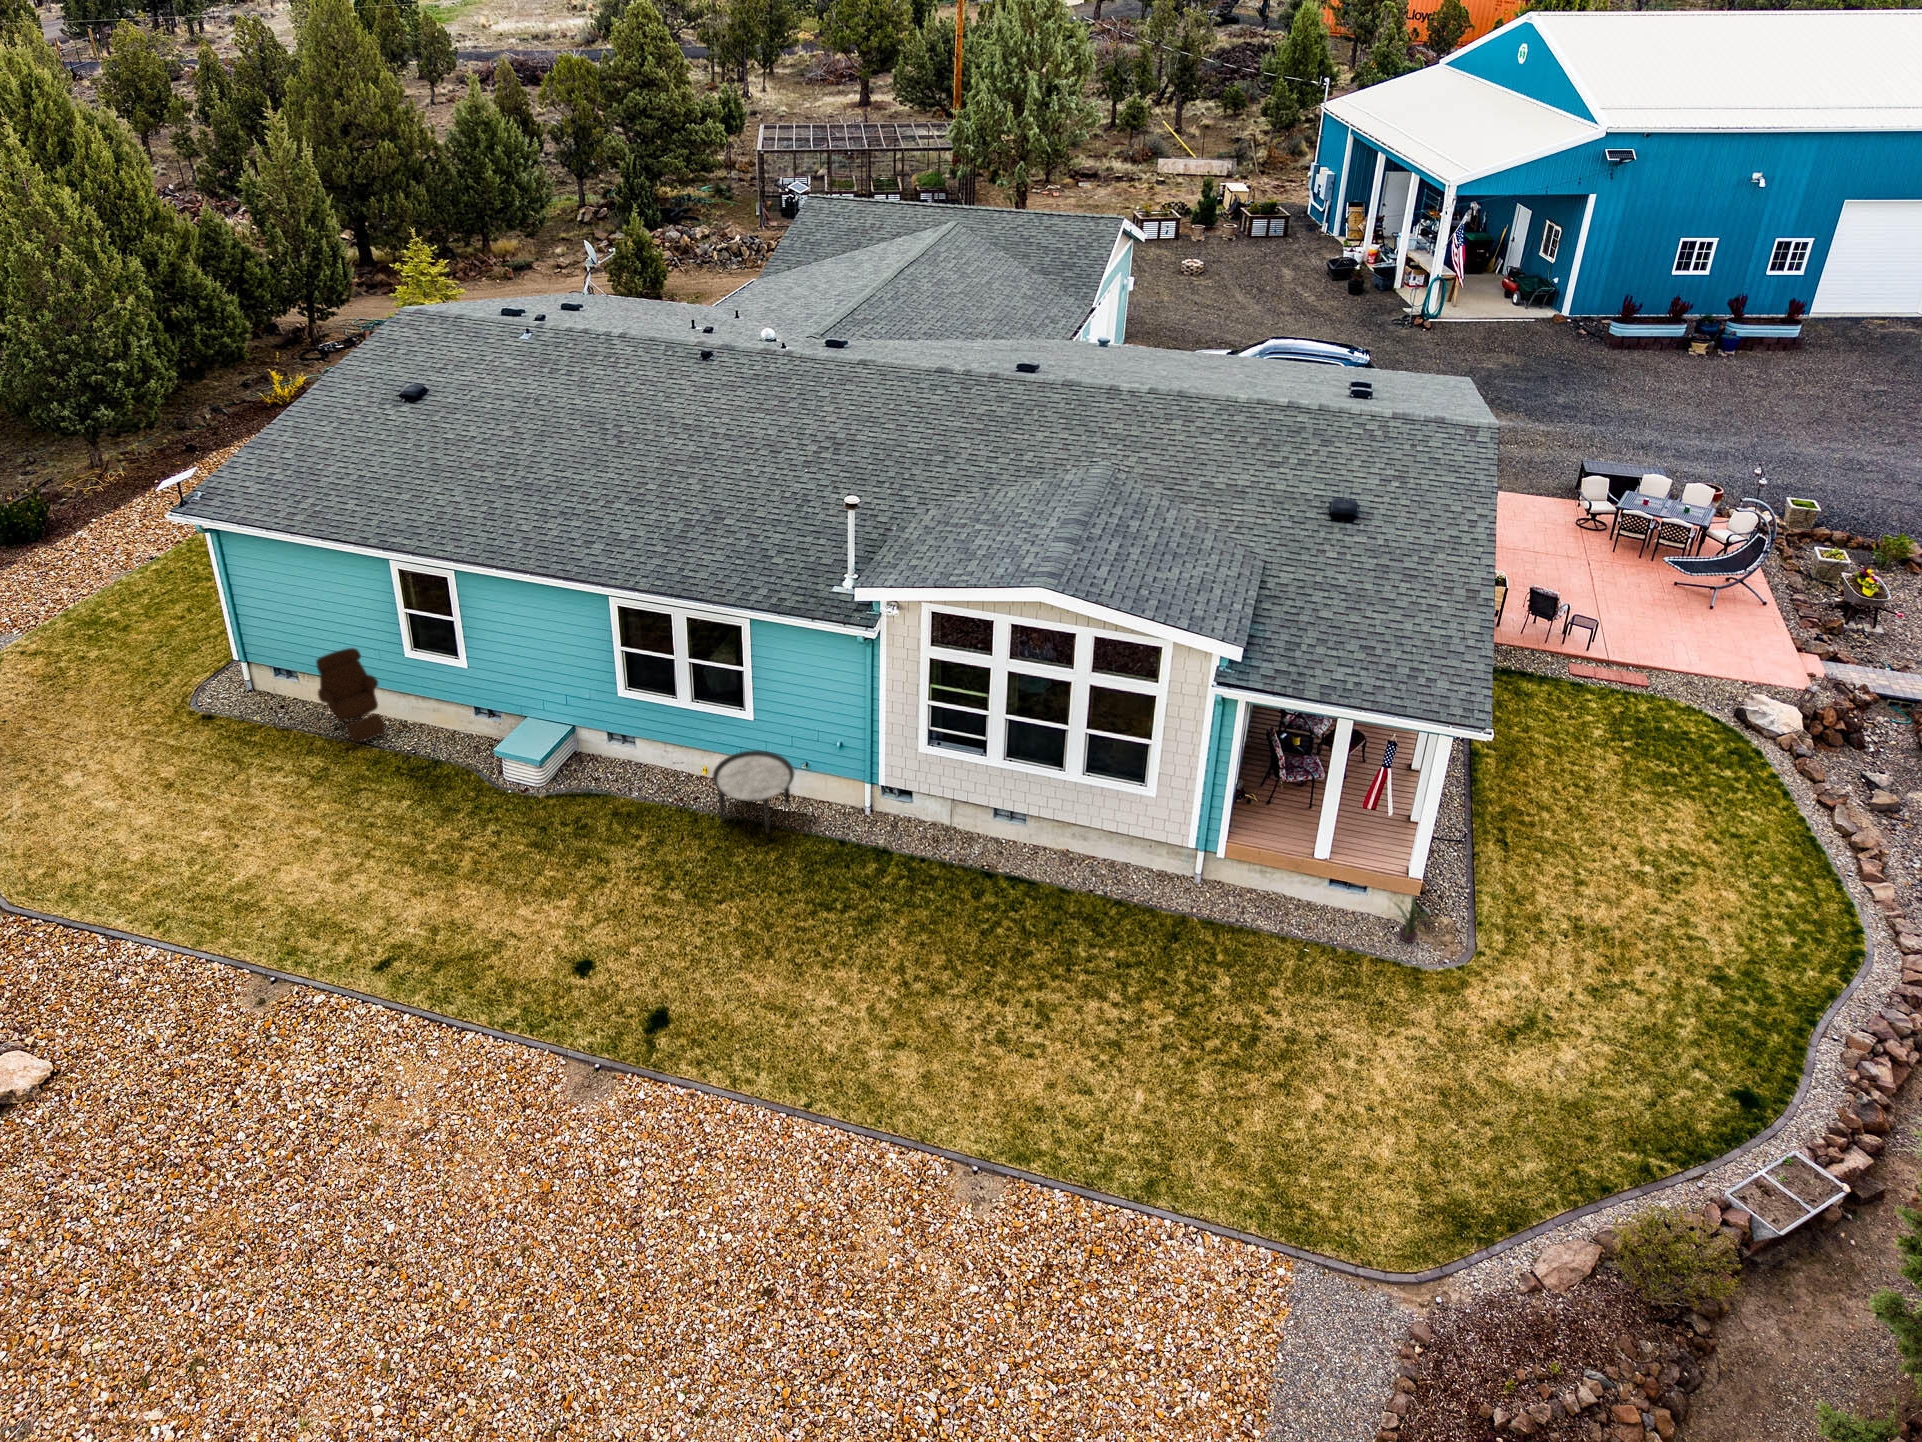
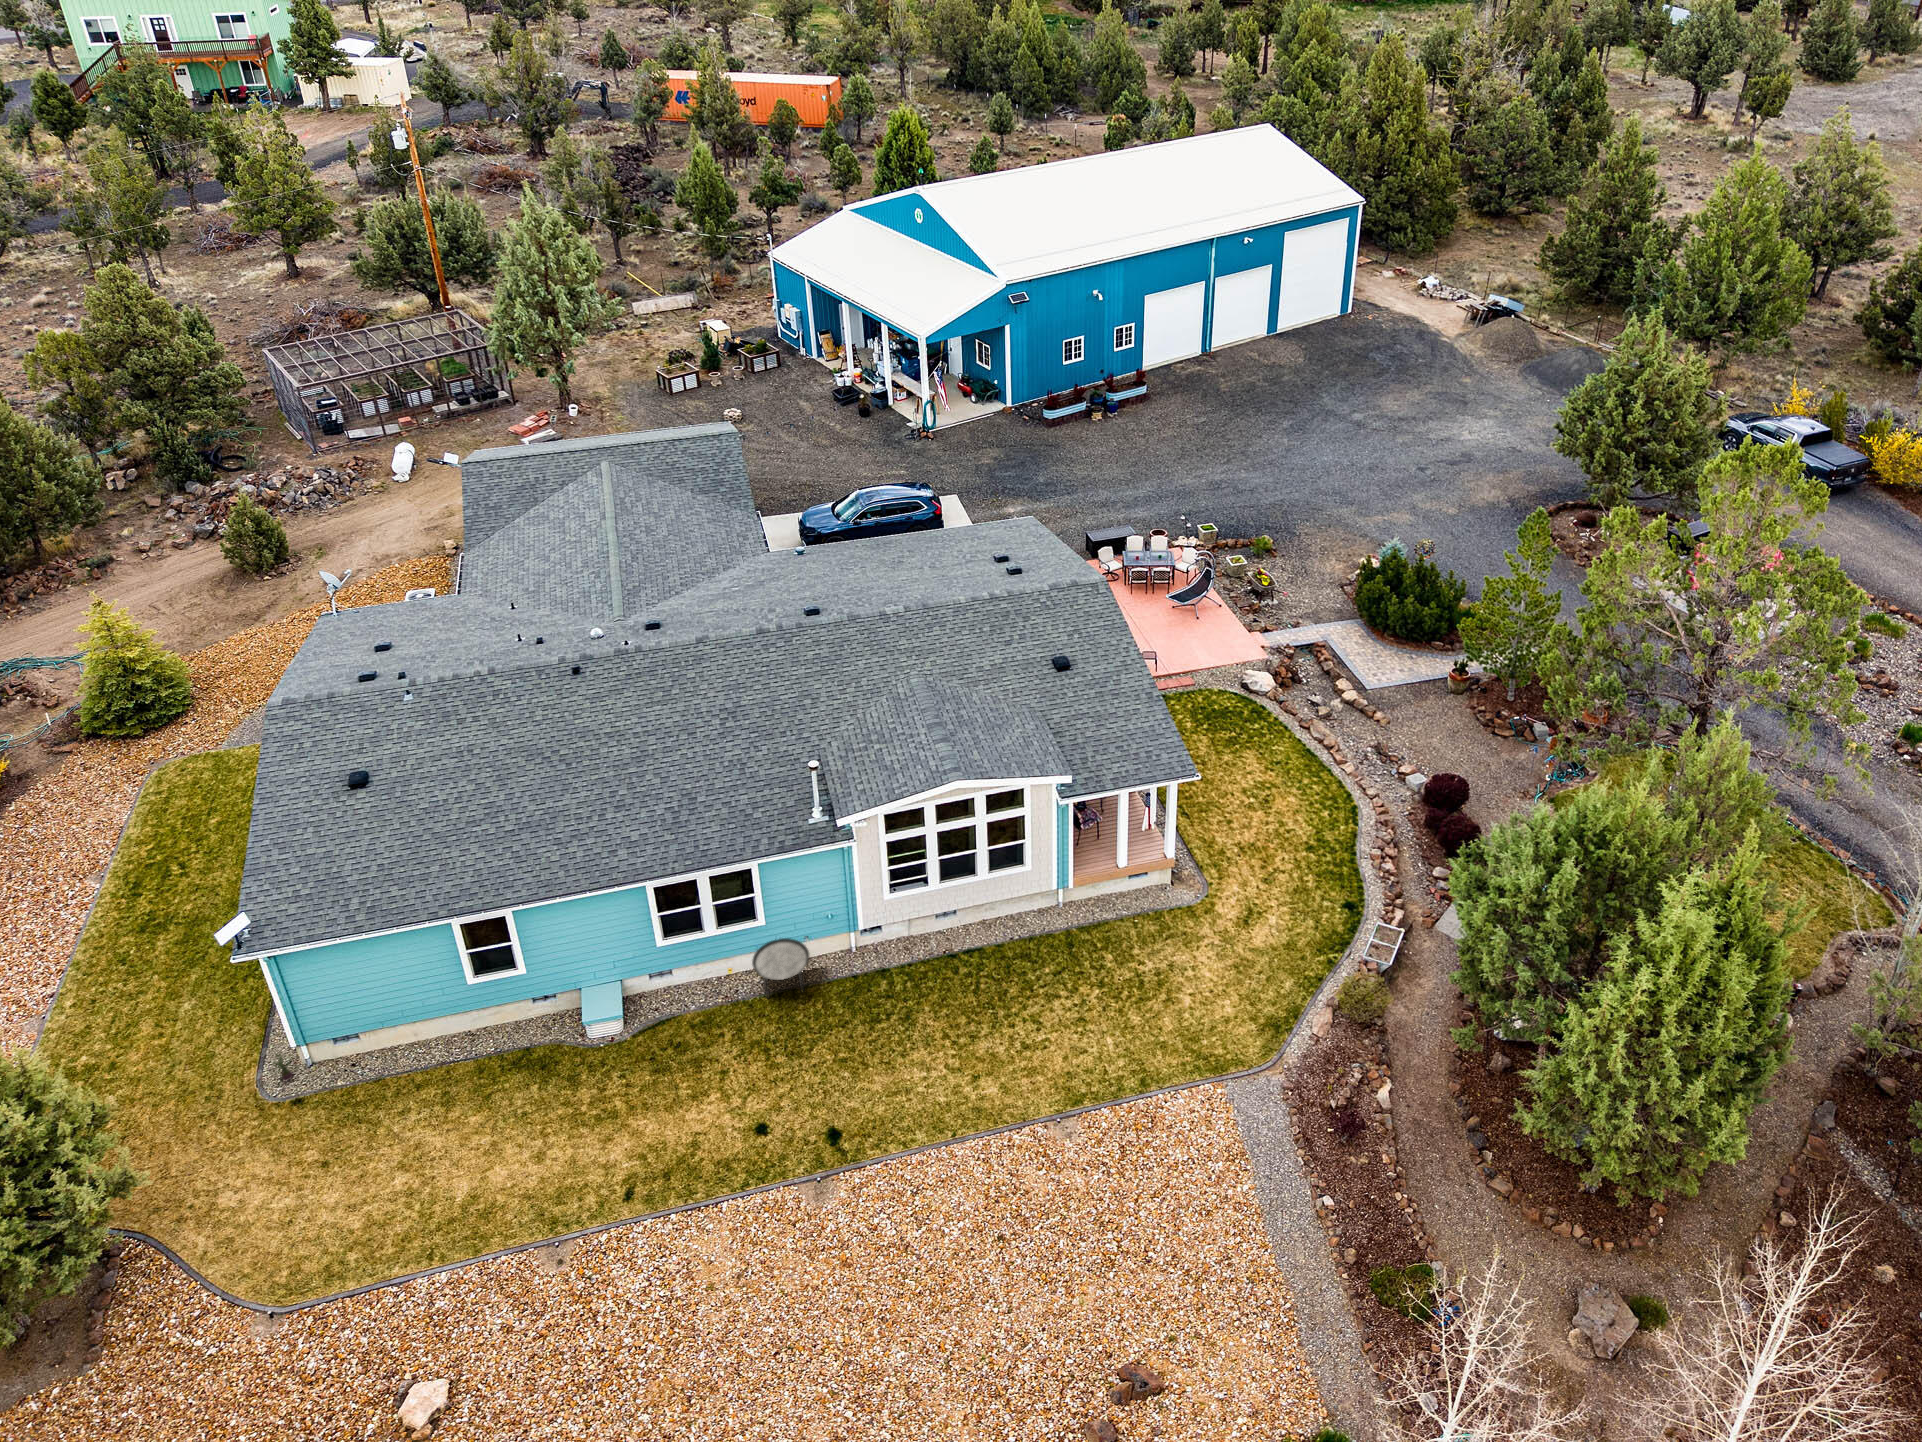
lounge chair: present [316,648,385,746] -> none [388,995,468,1070]
decorative plant: present [1385,898,1431,943] -> present [274,1054,295,1081]

